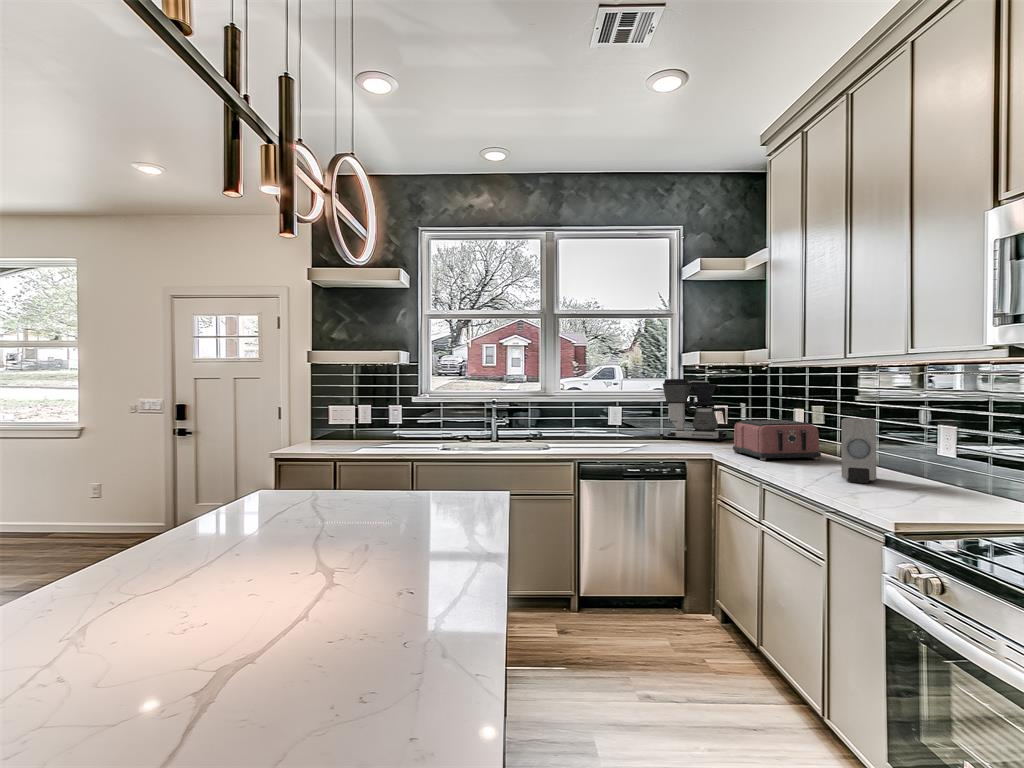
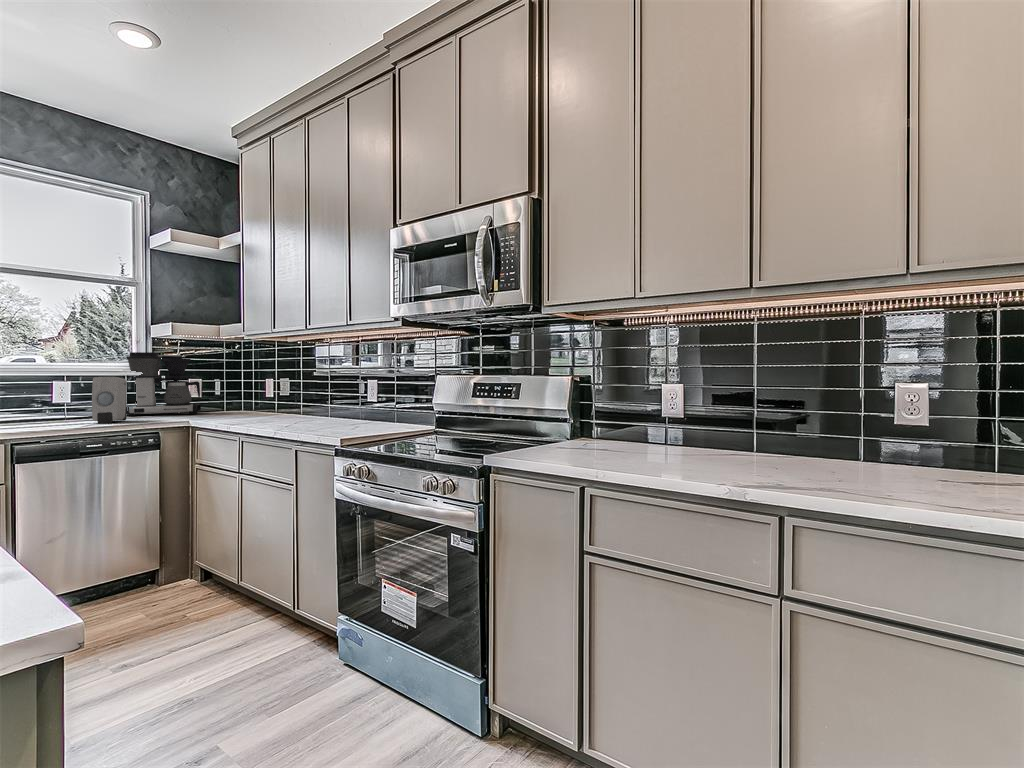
soap dispenser: present [841,418,876,483] -> present [92,377,127,423]
toaster: present [733,420,821,461] -> none [209,388,288,422]

